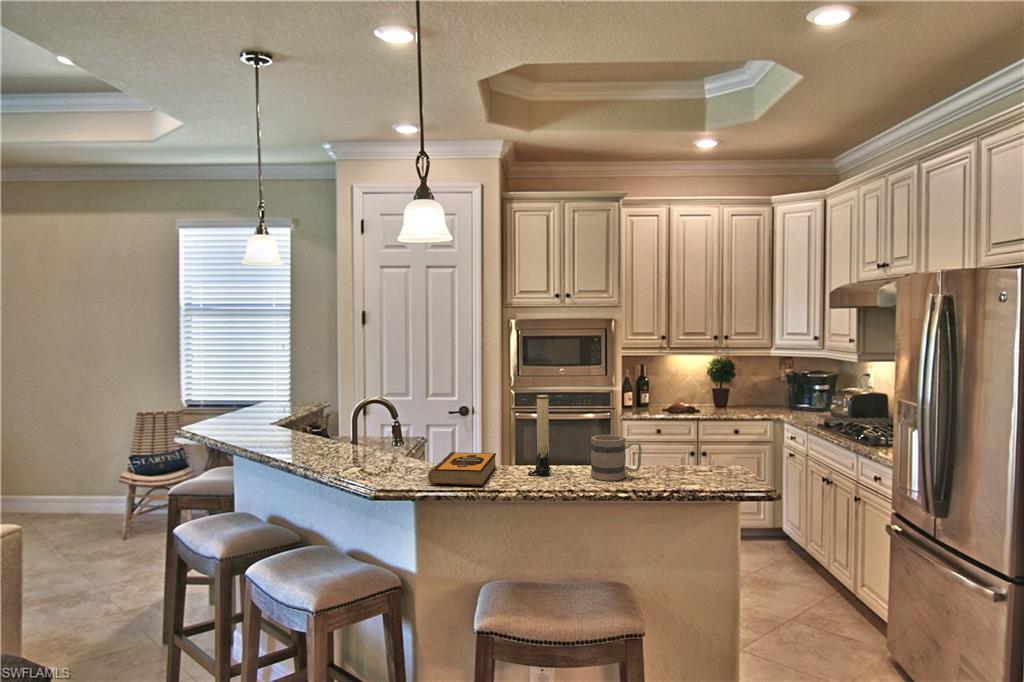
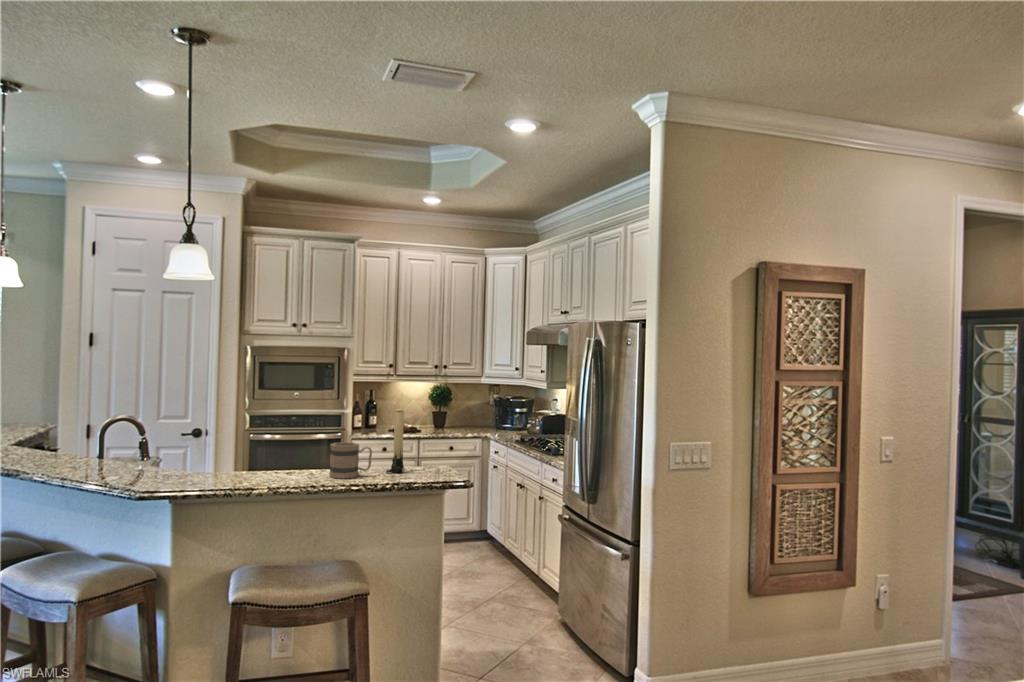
candle: present [528,395,551,476] -> present [386,409,405,473]
hardback book: present [428,452,496,486] -> none [184,461,245,488]

